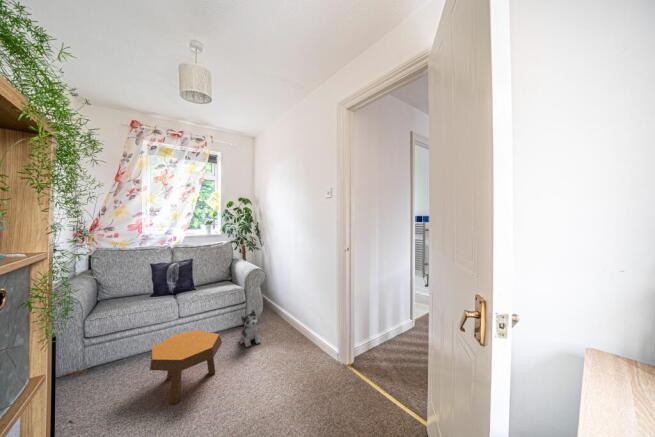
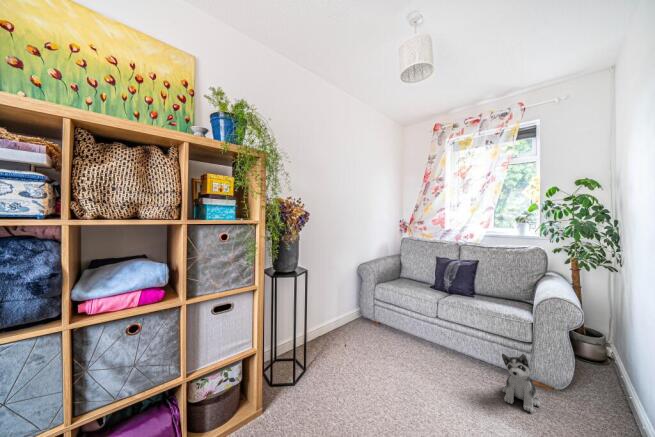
footstool: present [150,330,222,404] -> none [383,329,451,395]

